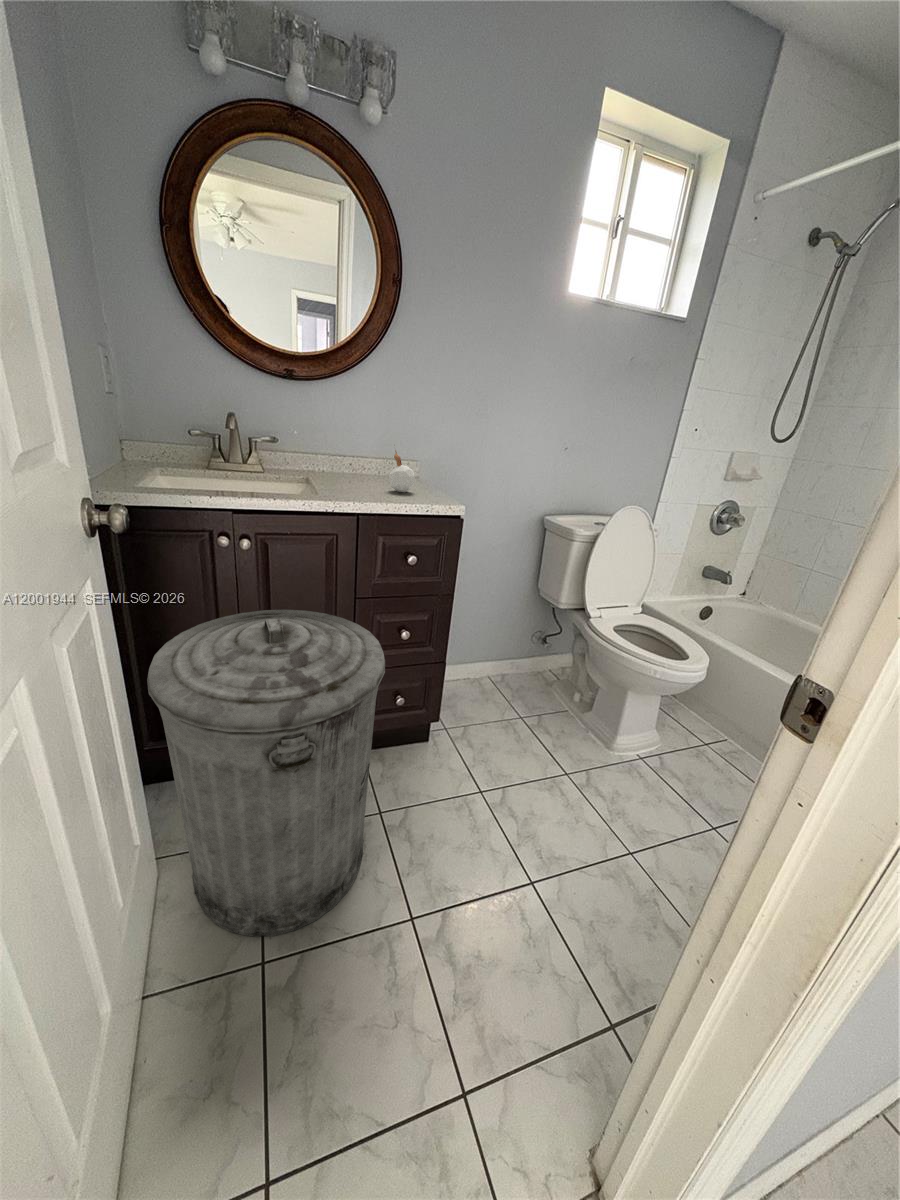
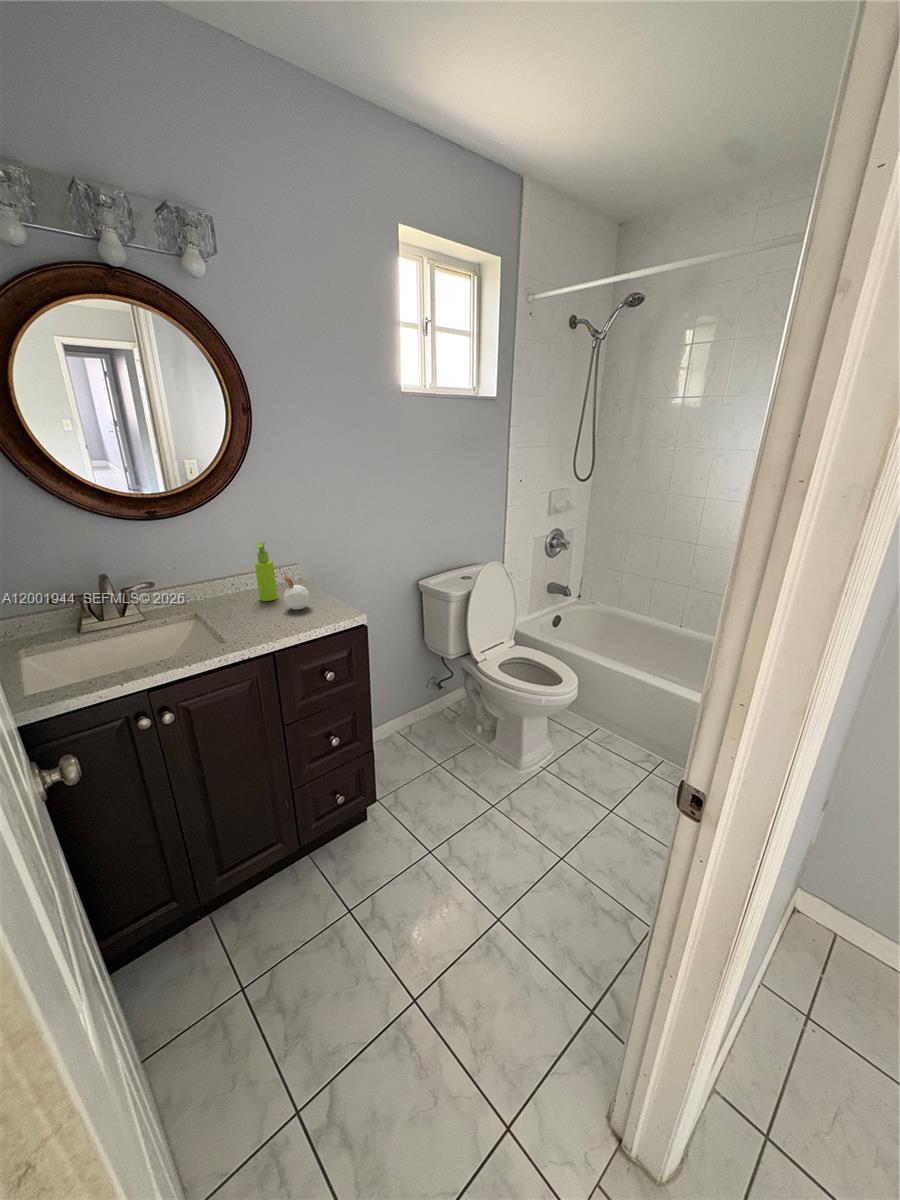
soap dispenser: none [371,420,390,484] -> present [255,542,278,601]
trash can: present [147,610,385,936] -> none [114,757,353,1102]

